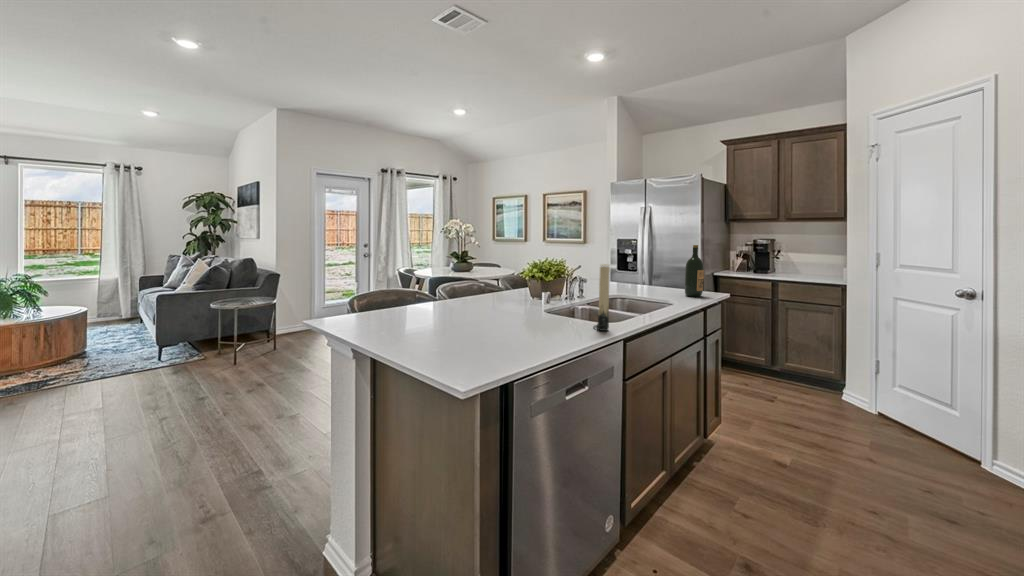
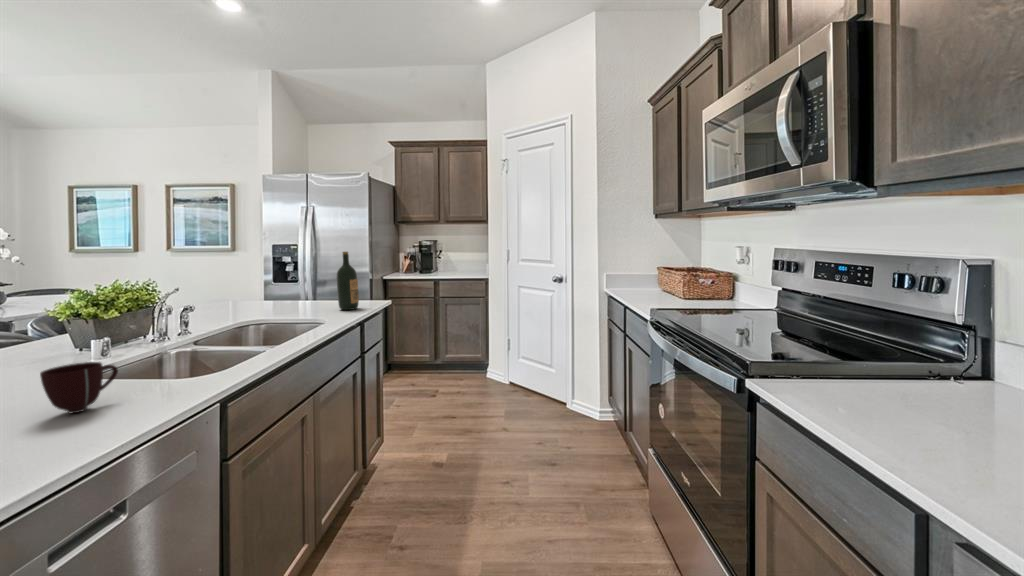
candle: present [593,264,610,331] -> none [167,291,196,390]
mug: none [539,303,570,332] -> present [40,362,118,414]

